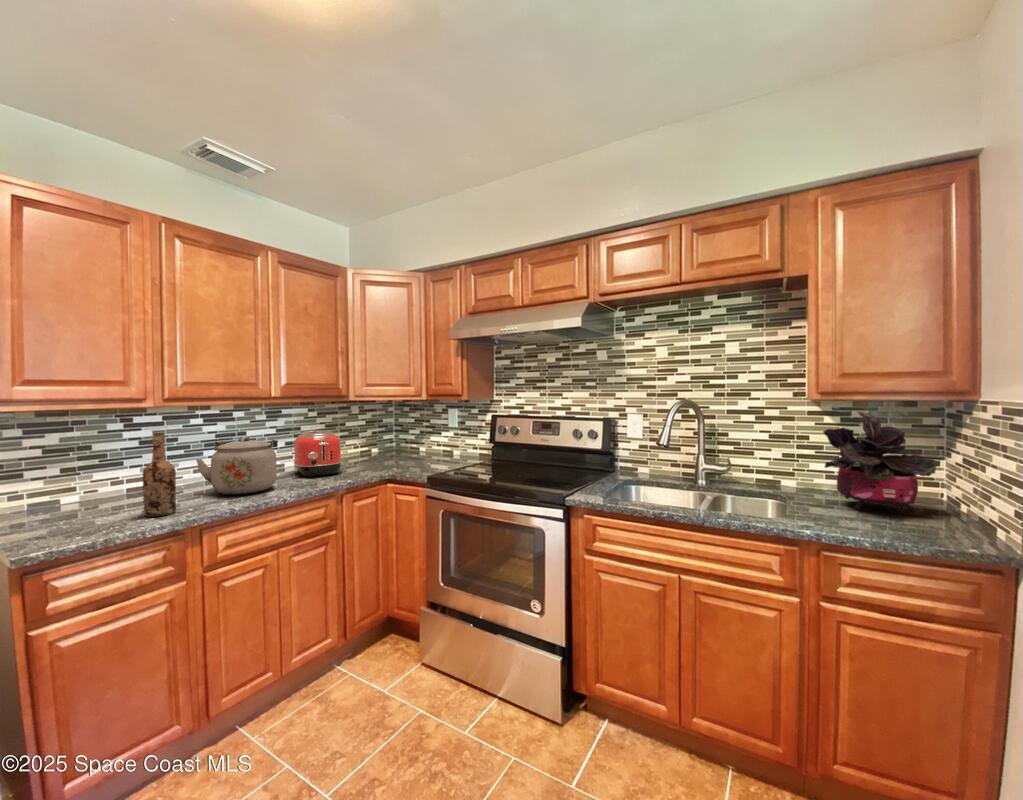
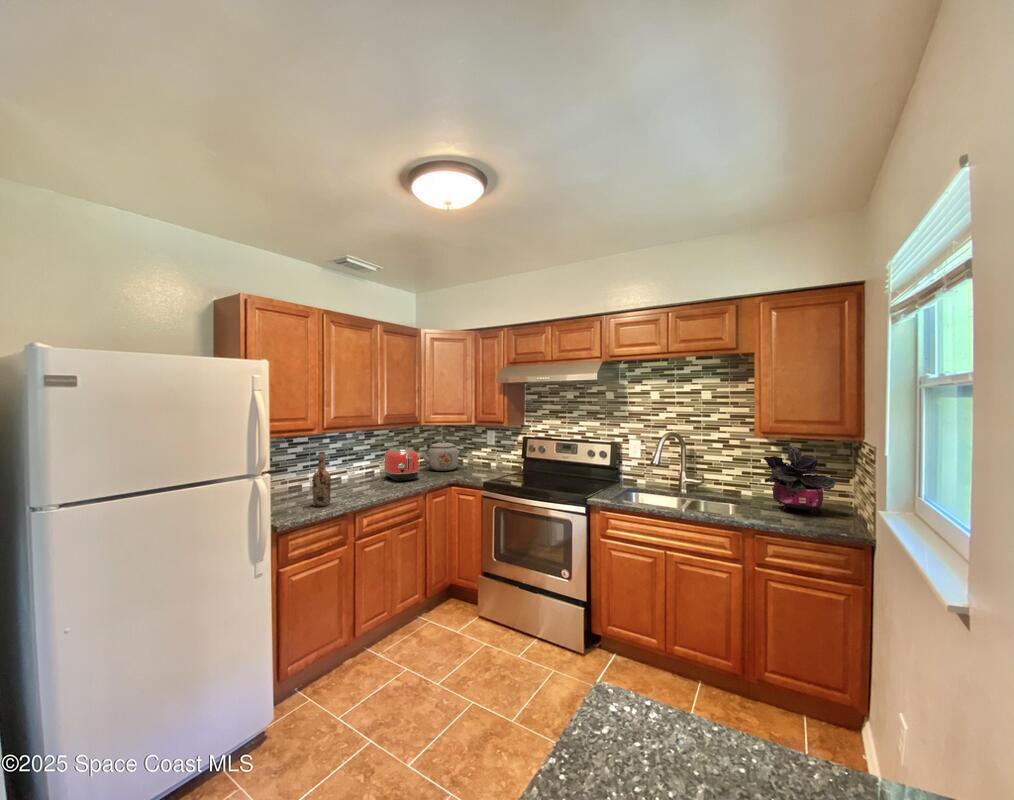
kettle: present [196,437,278,495] -> present [422,441,458,471]

